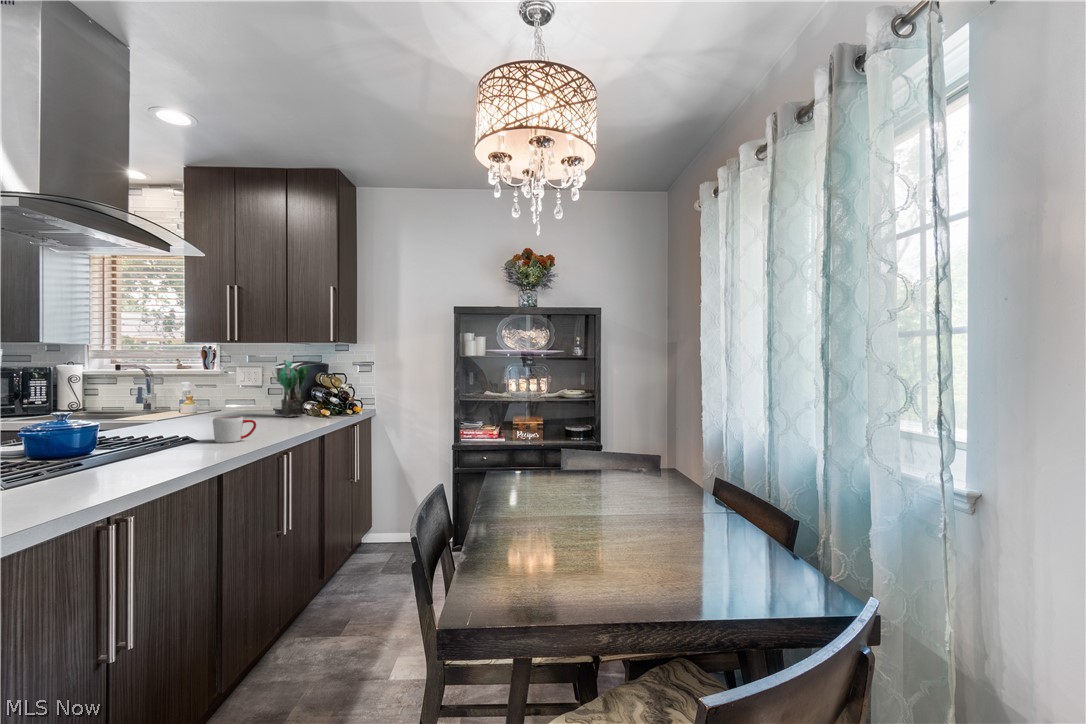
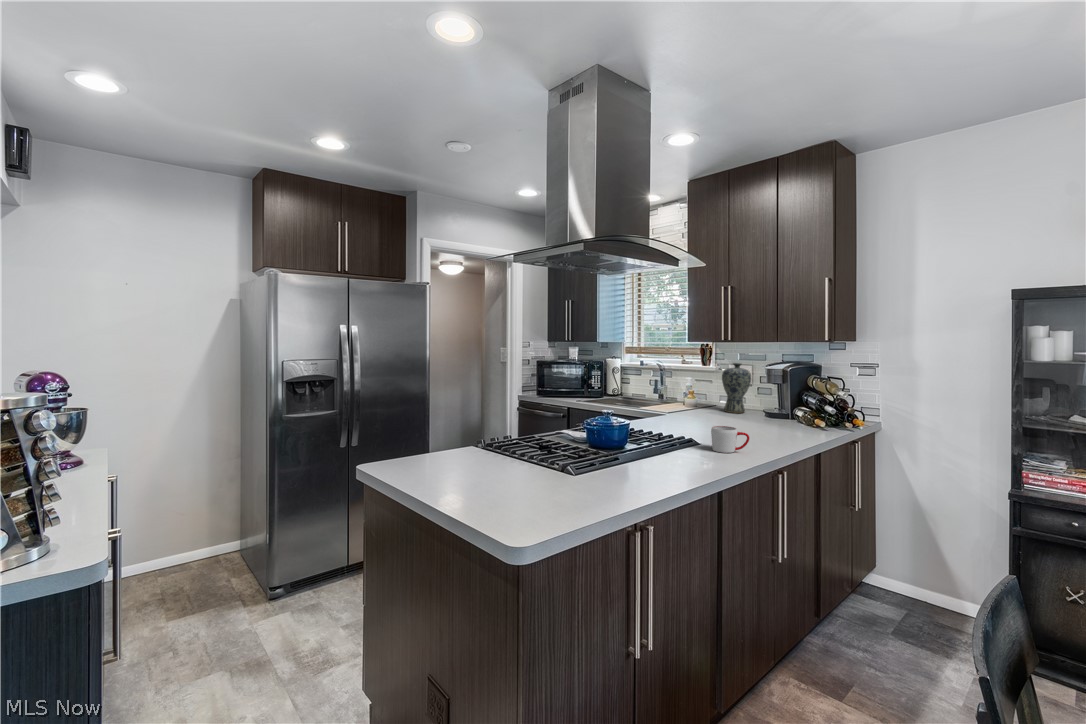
potted plant: present [272,360,309,417] -> none [763,362,802,422]
vase: none [227,363,260,415] -> present [722,363,751,413]

